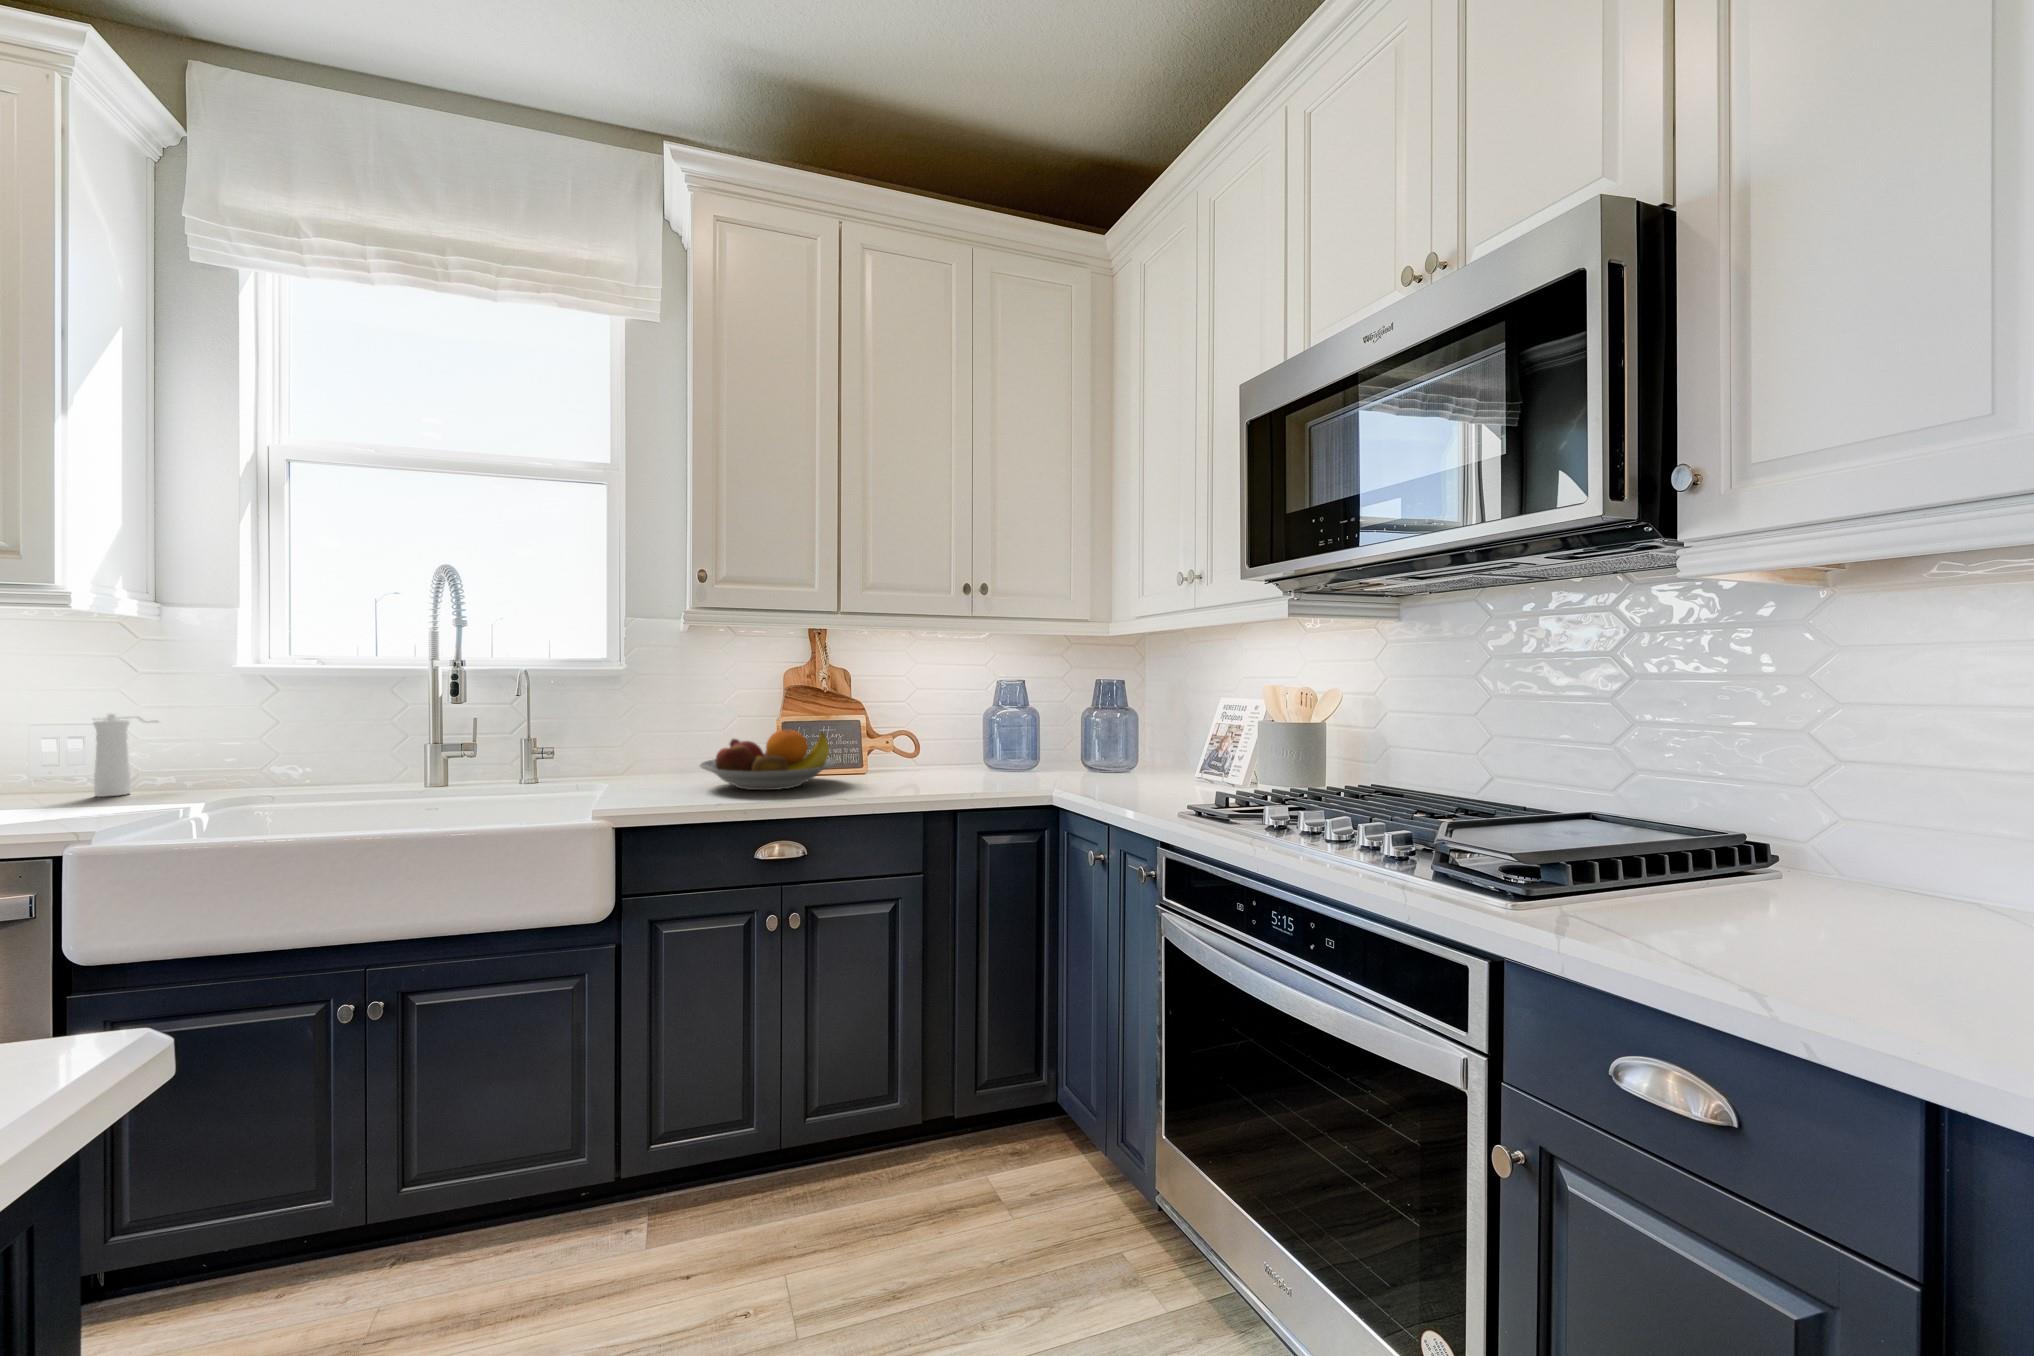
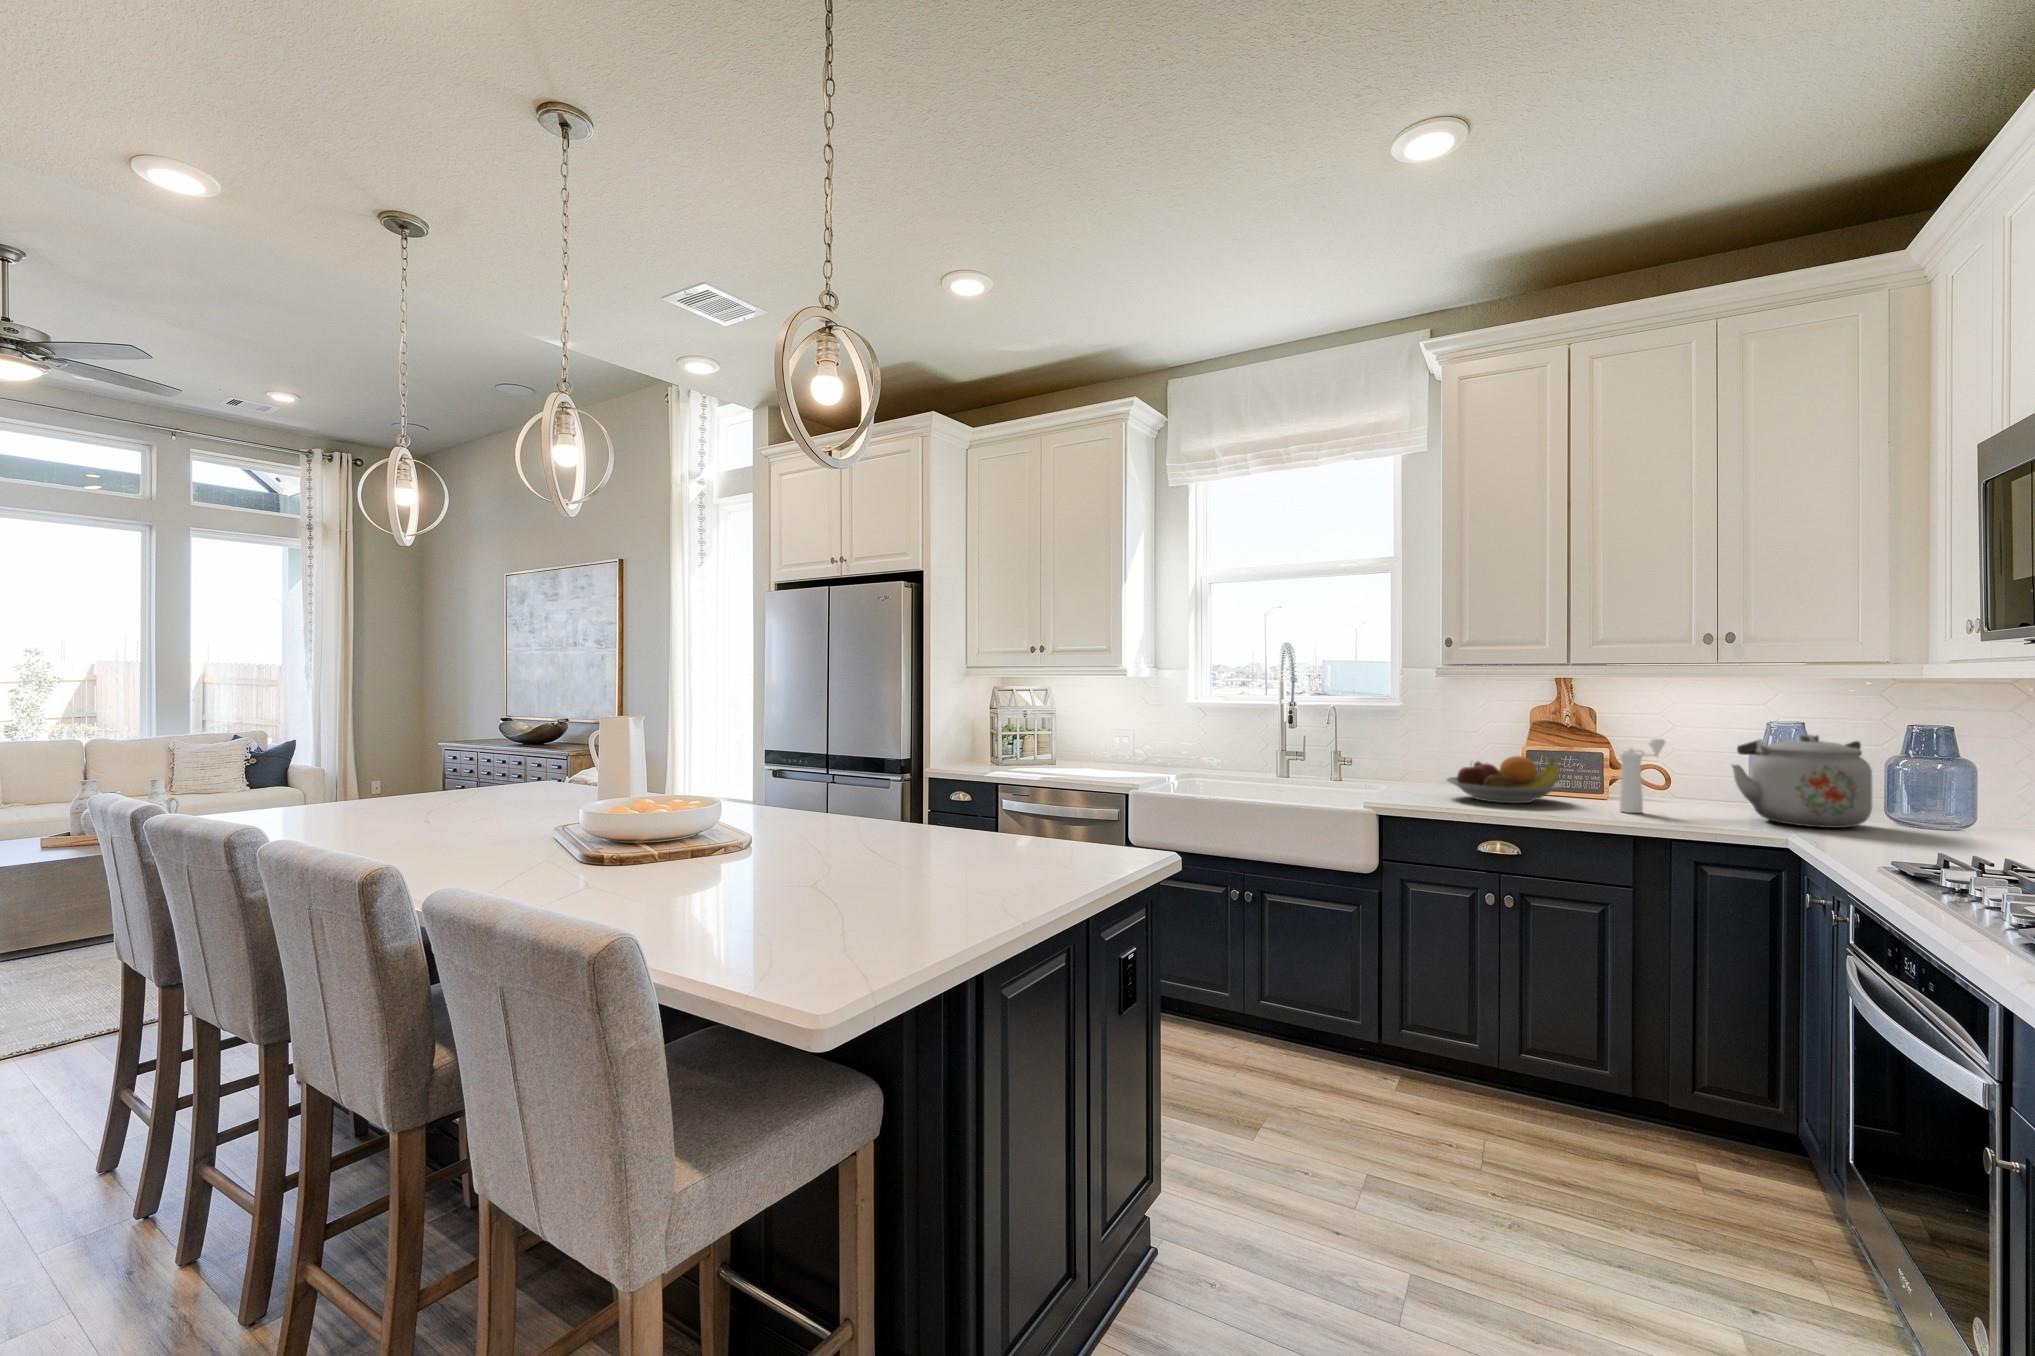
kettle: none [990,692,1092,782] -> present [1732,734,1872,828]
pepper mill: present [93,713,159,797] -> present [1619,738,1665,813]

